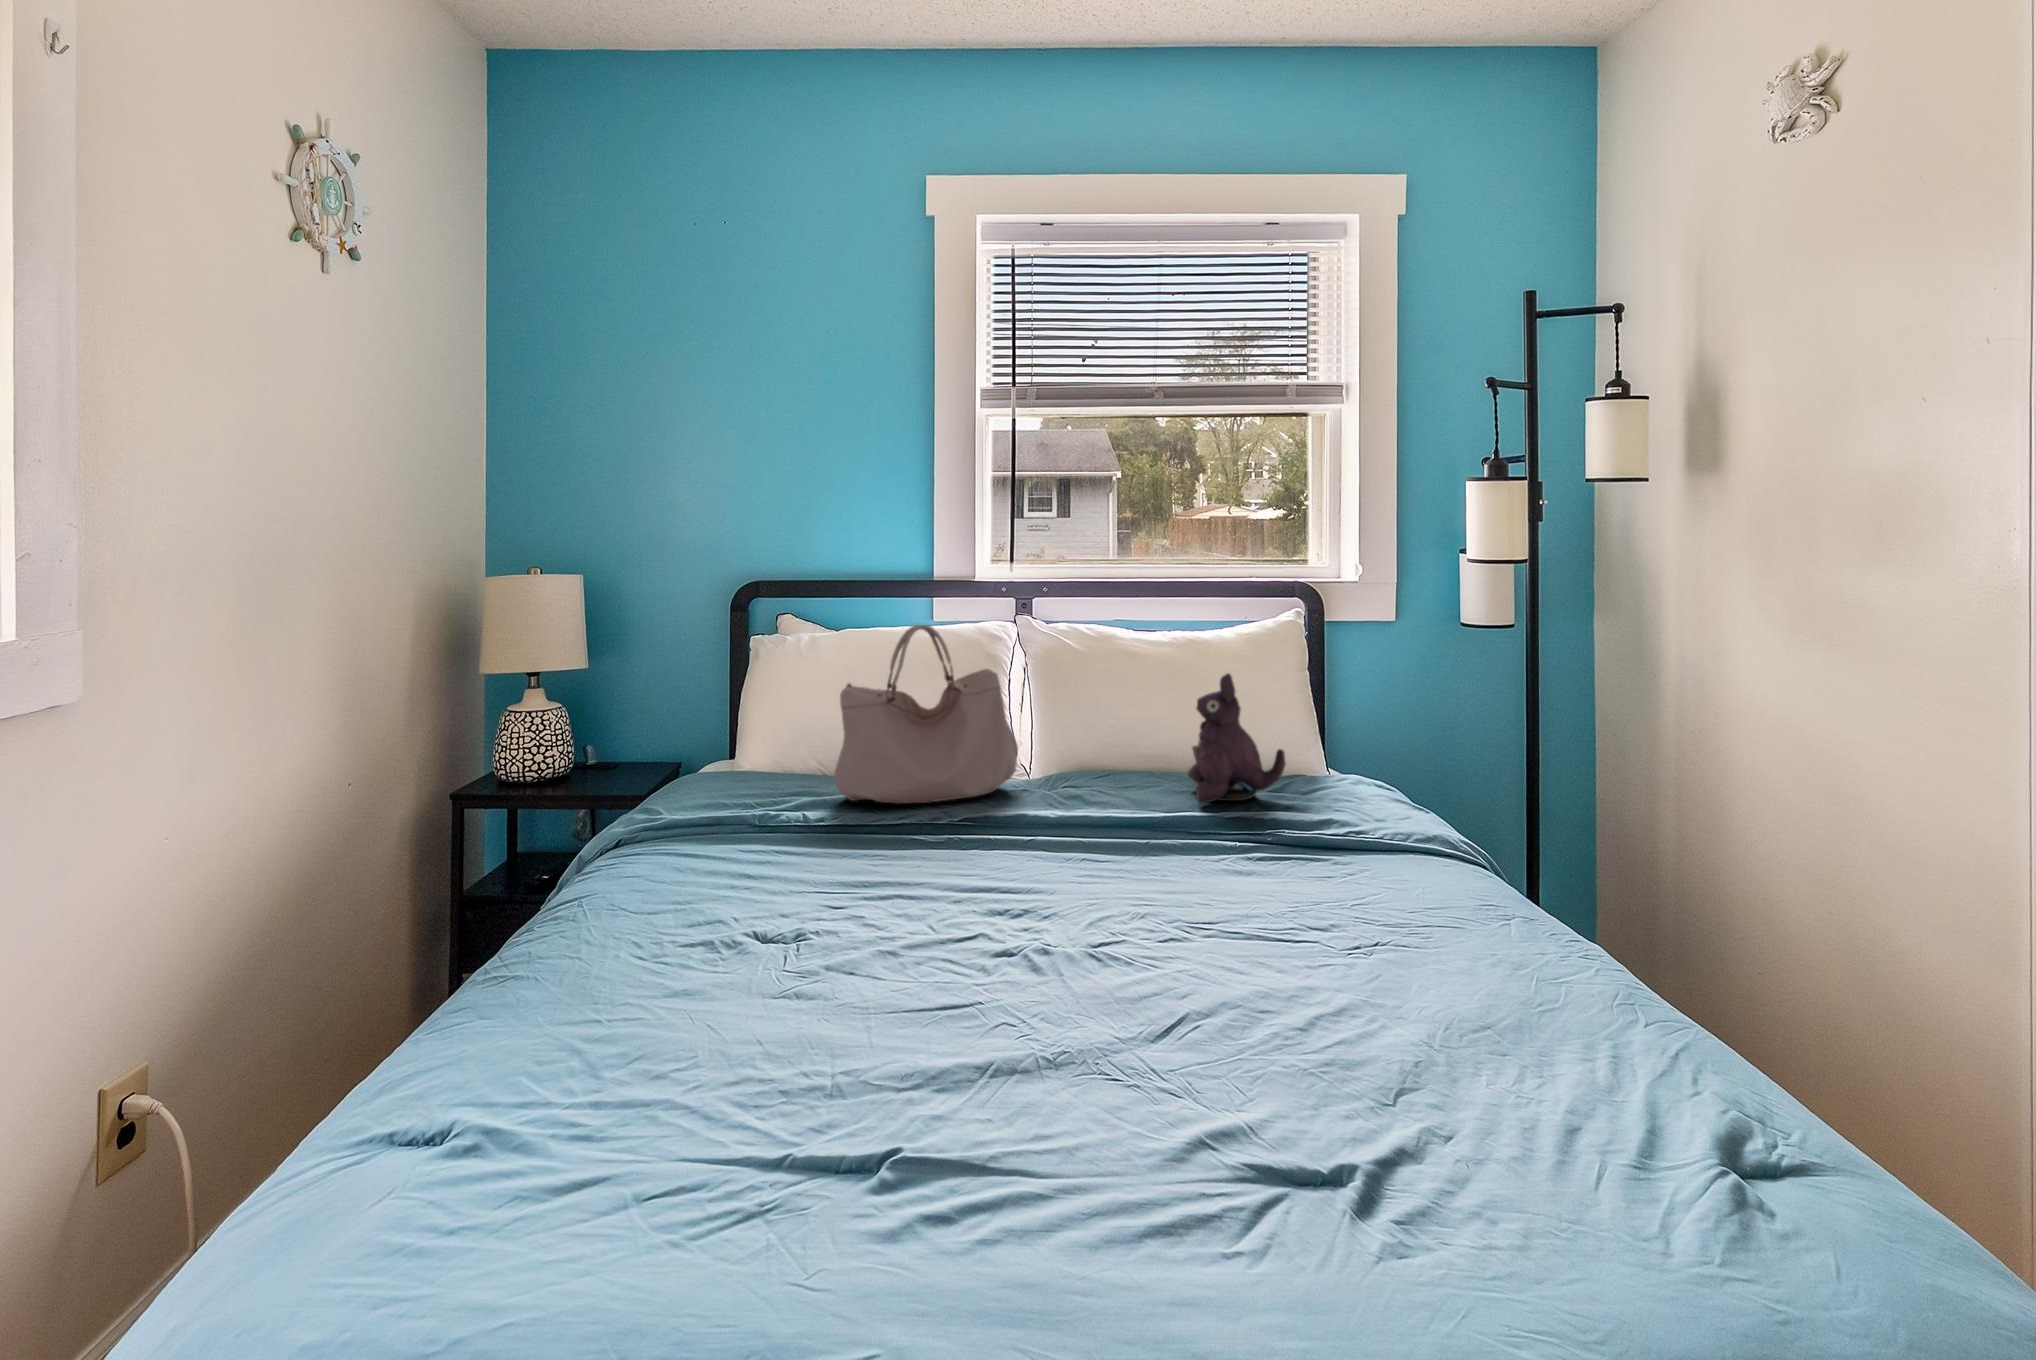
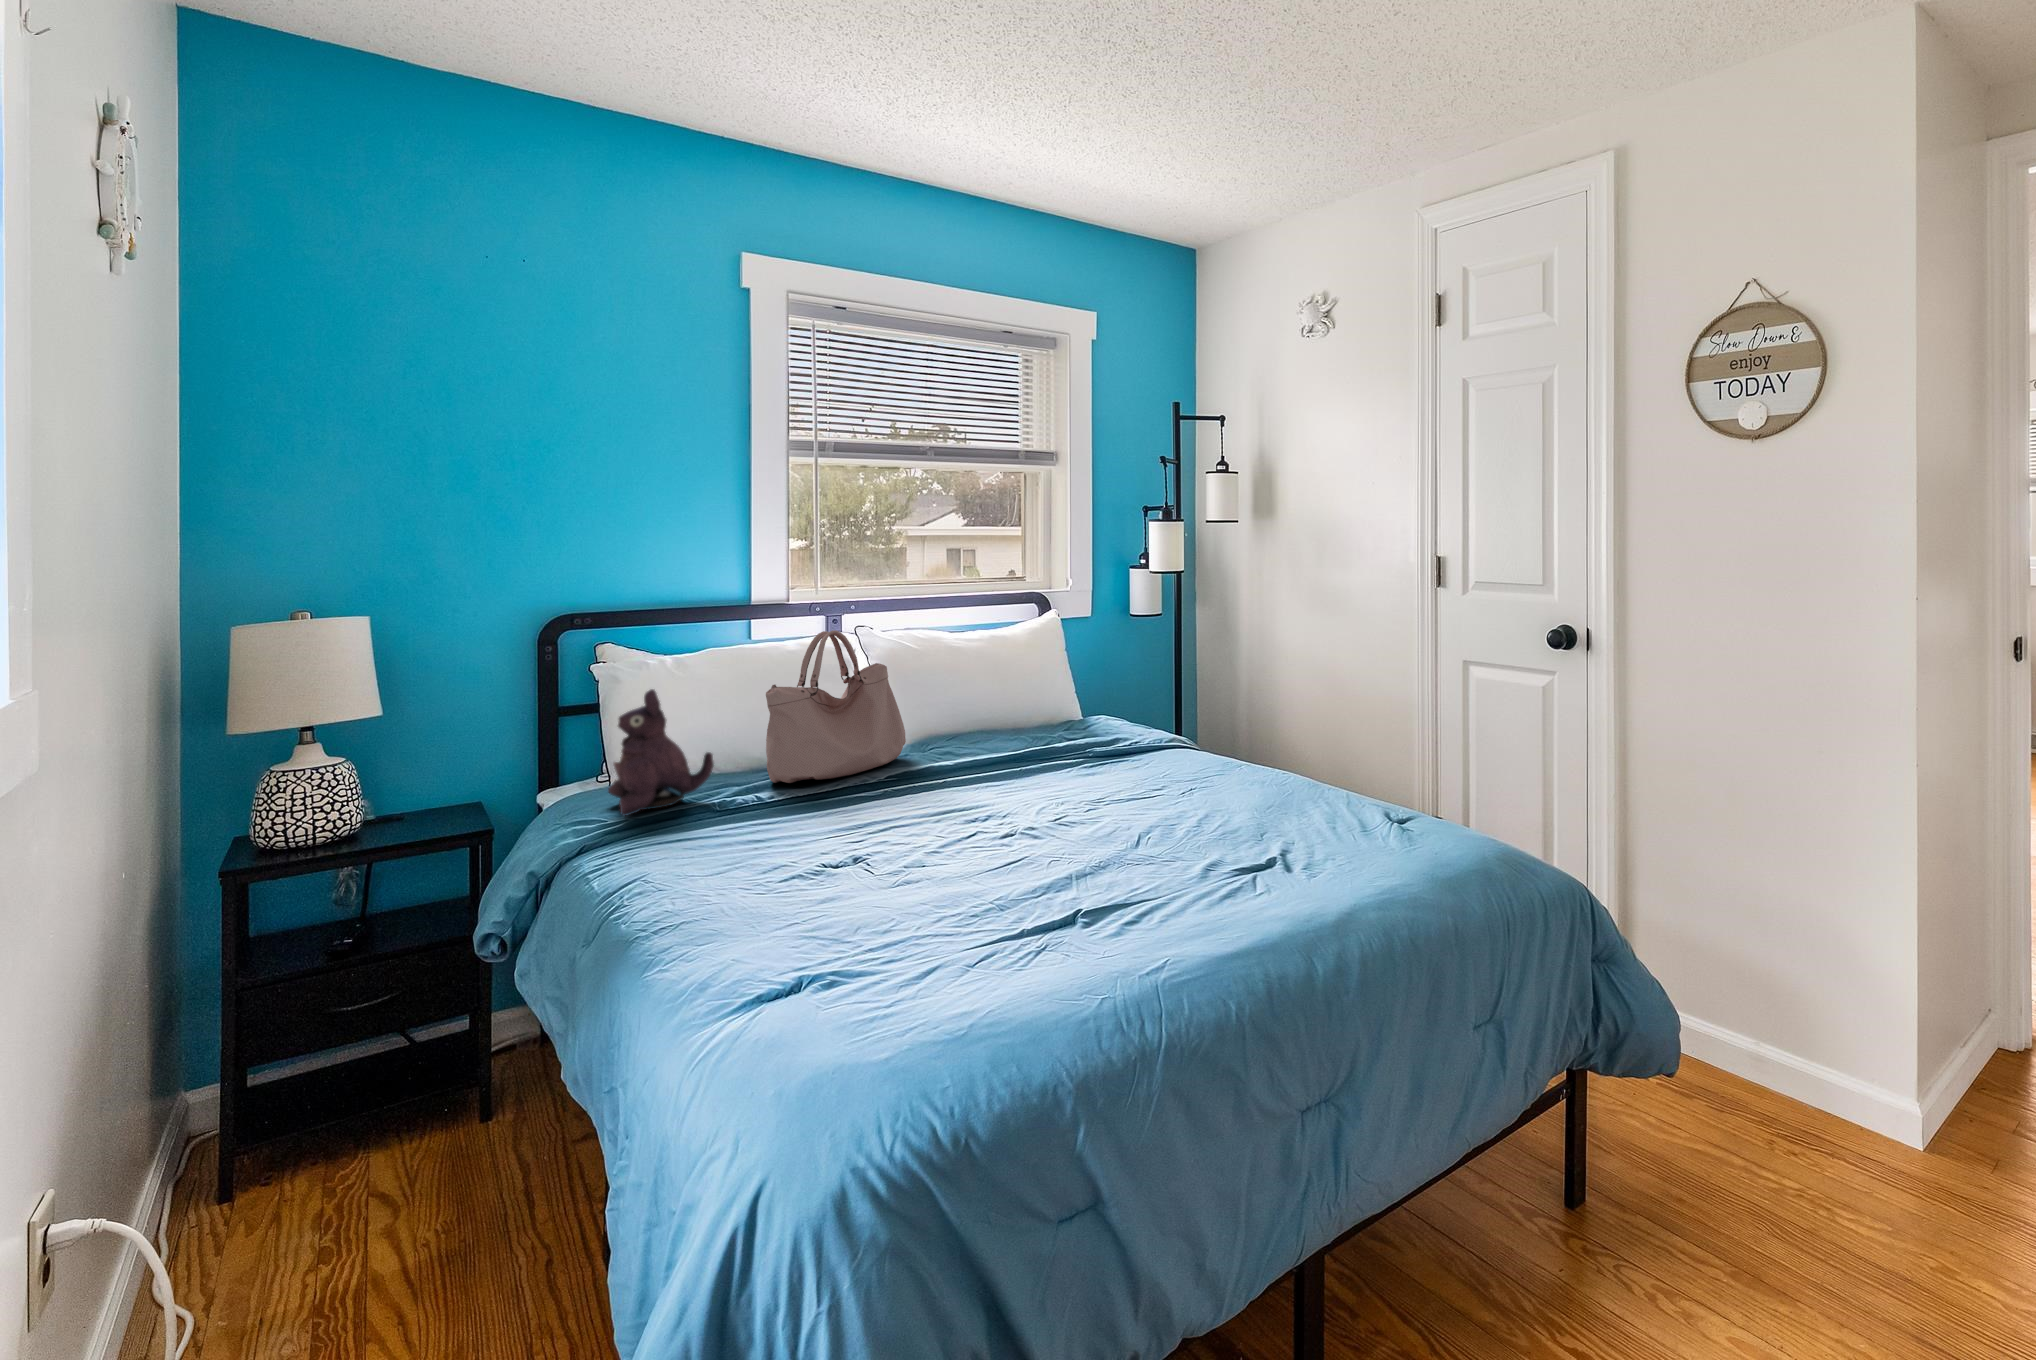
plush toy: present [1188,673,1286,804] -> present [608,689,714,816]

